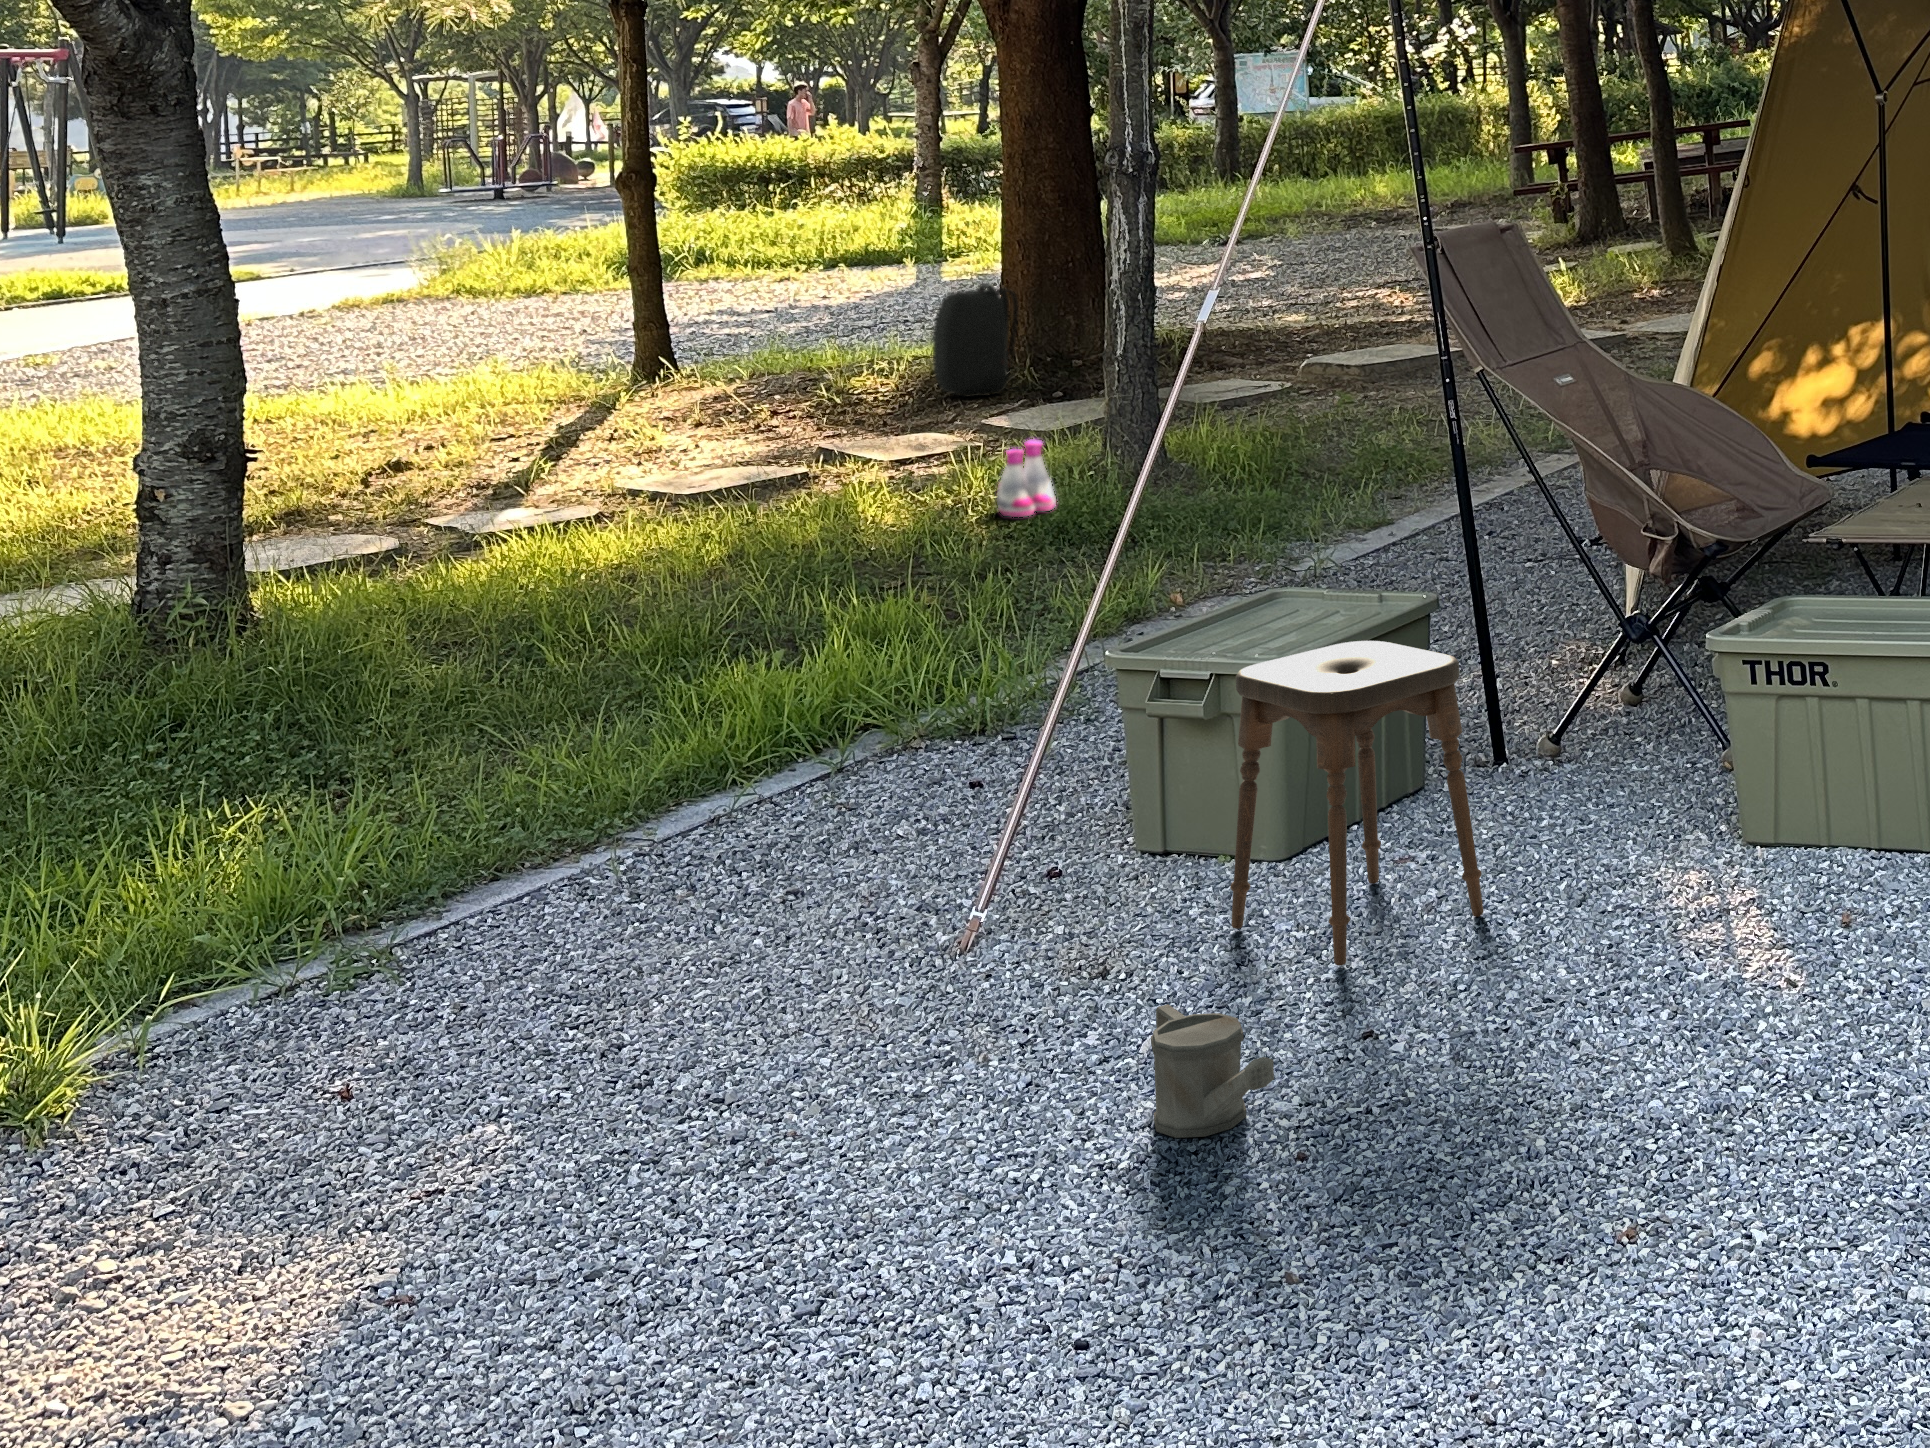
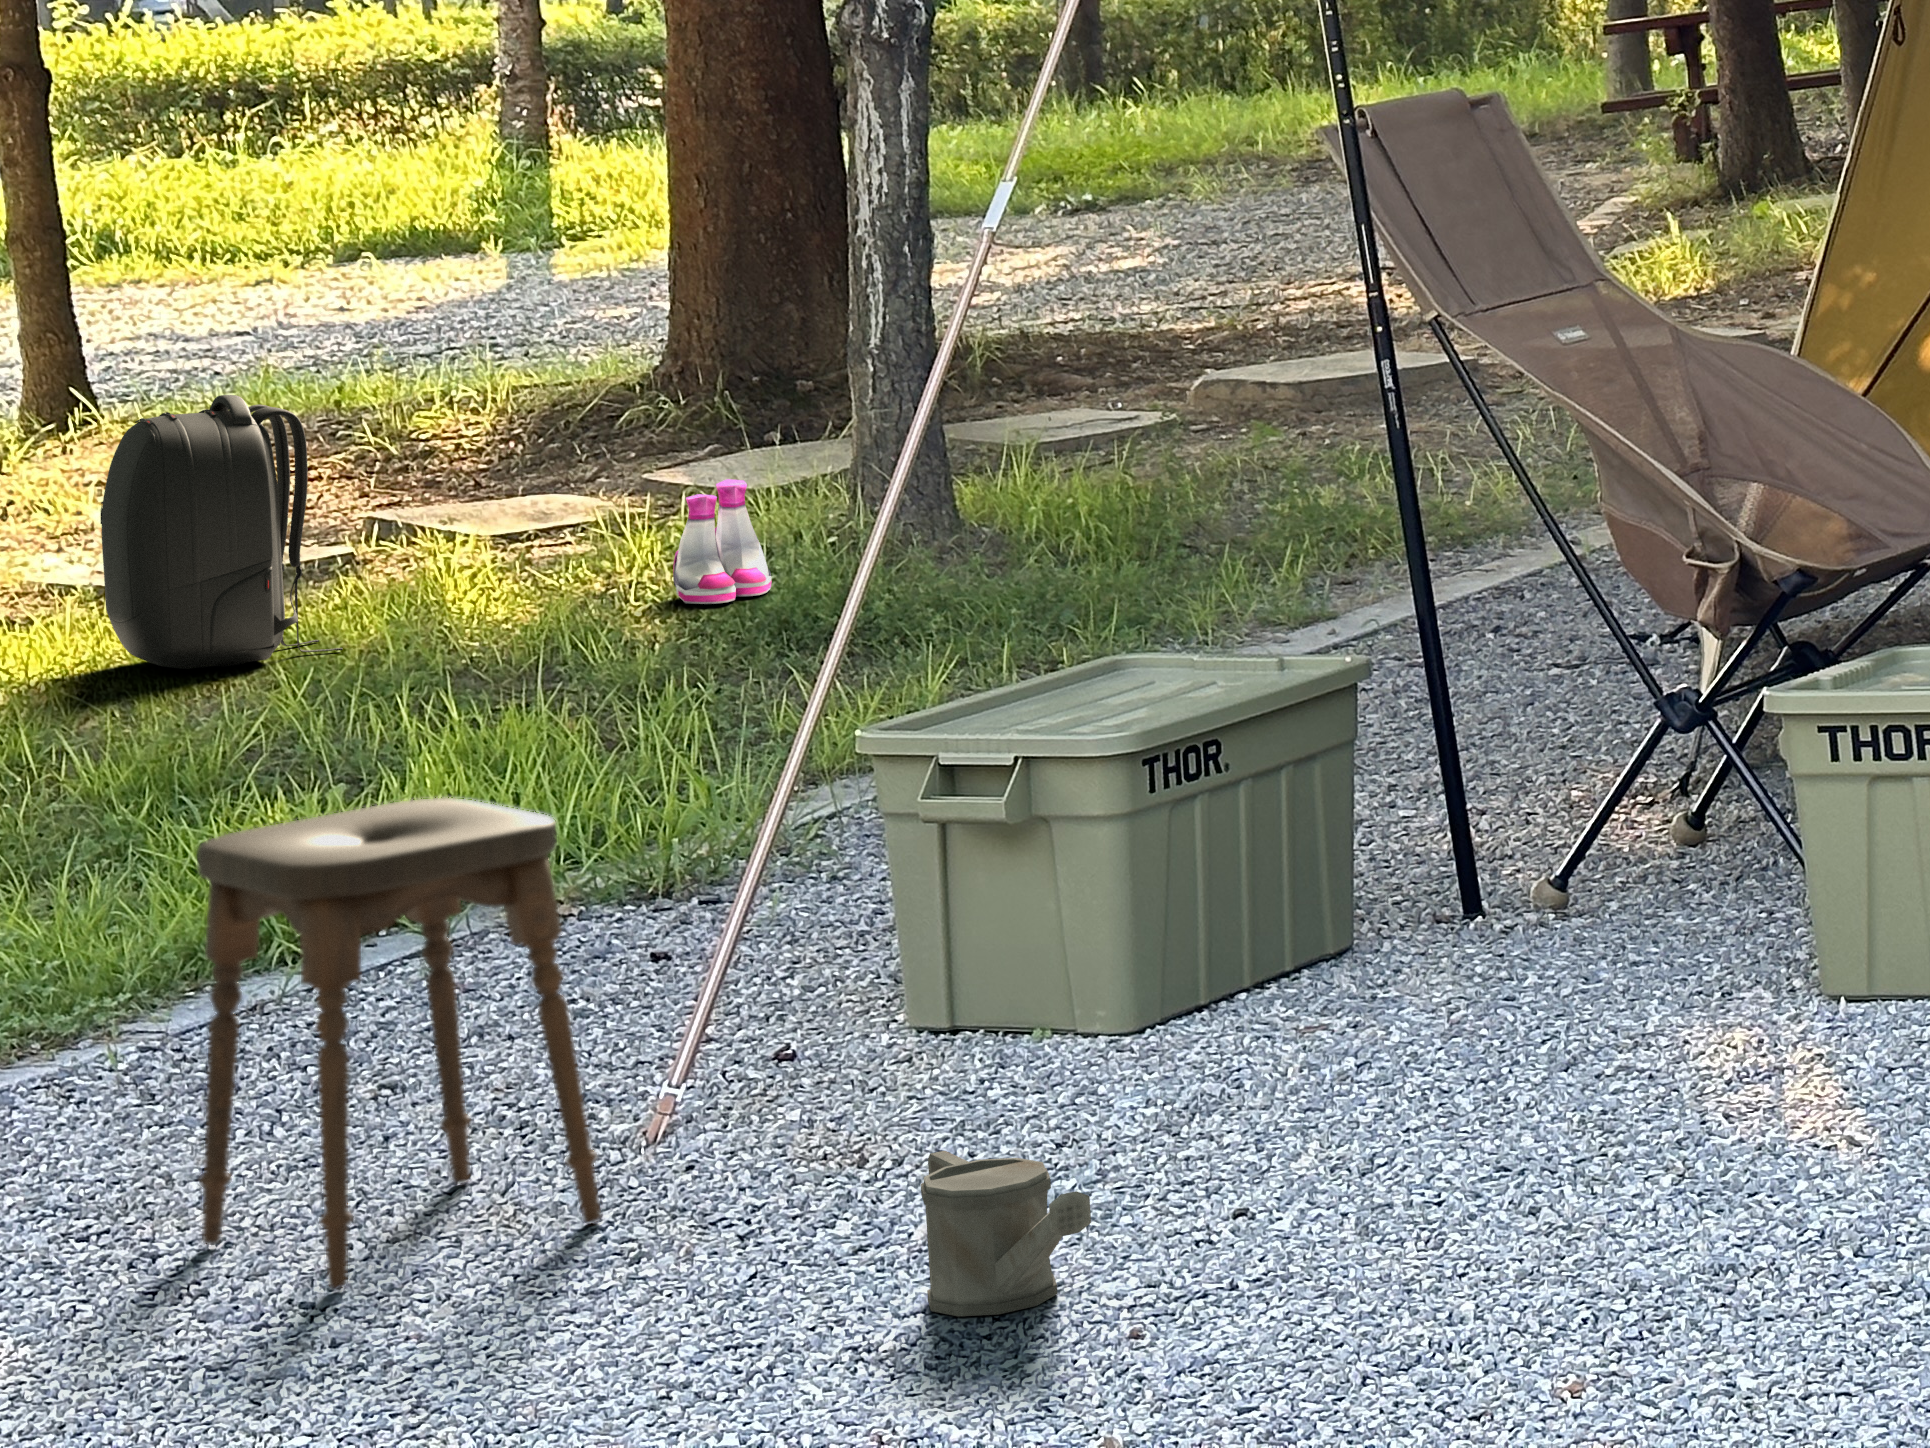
backpack: present [932,283,1019,397] -> present [101,395,342,669]
stool: present [1230,641,1484,966] -> present [197,798,602,1289]

